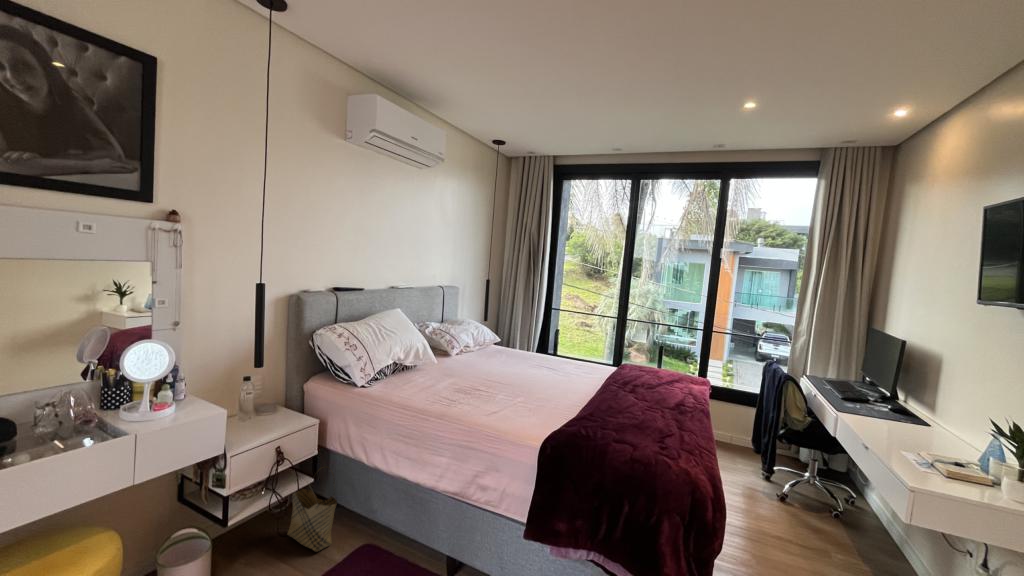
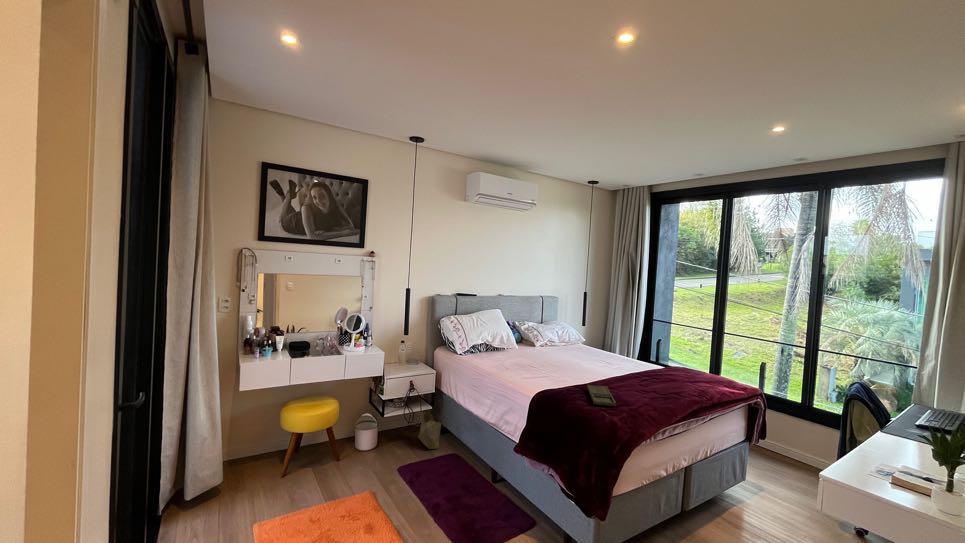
tray: none [592,416,654,452] -> present [587,384,616,406]

